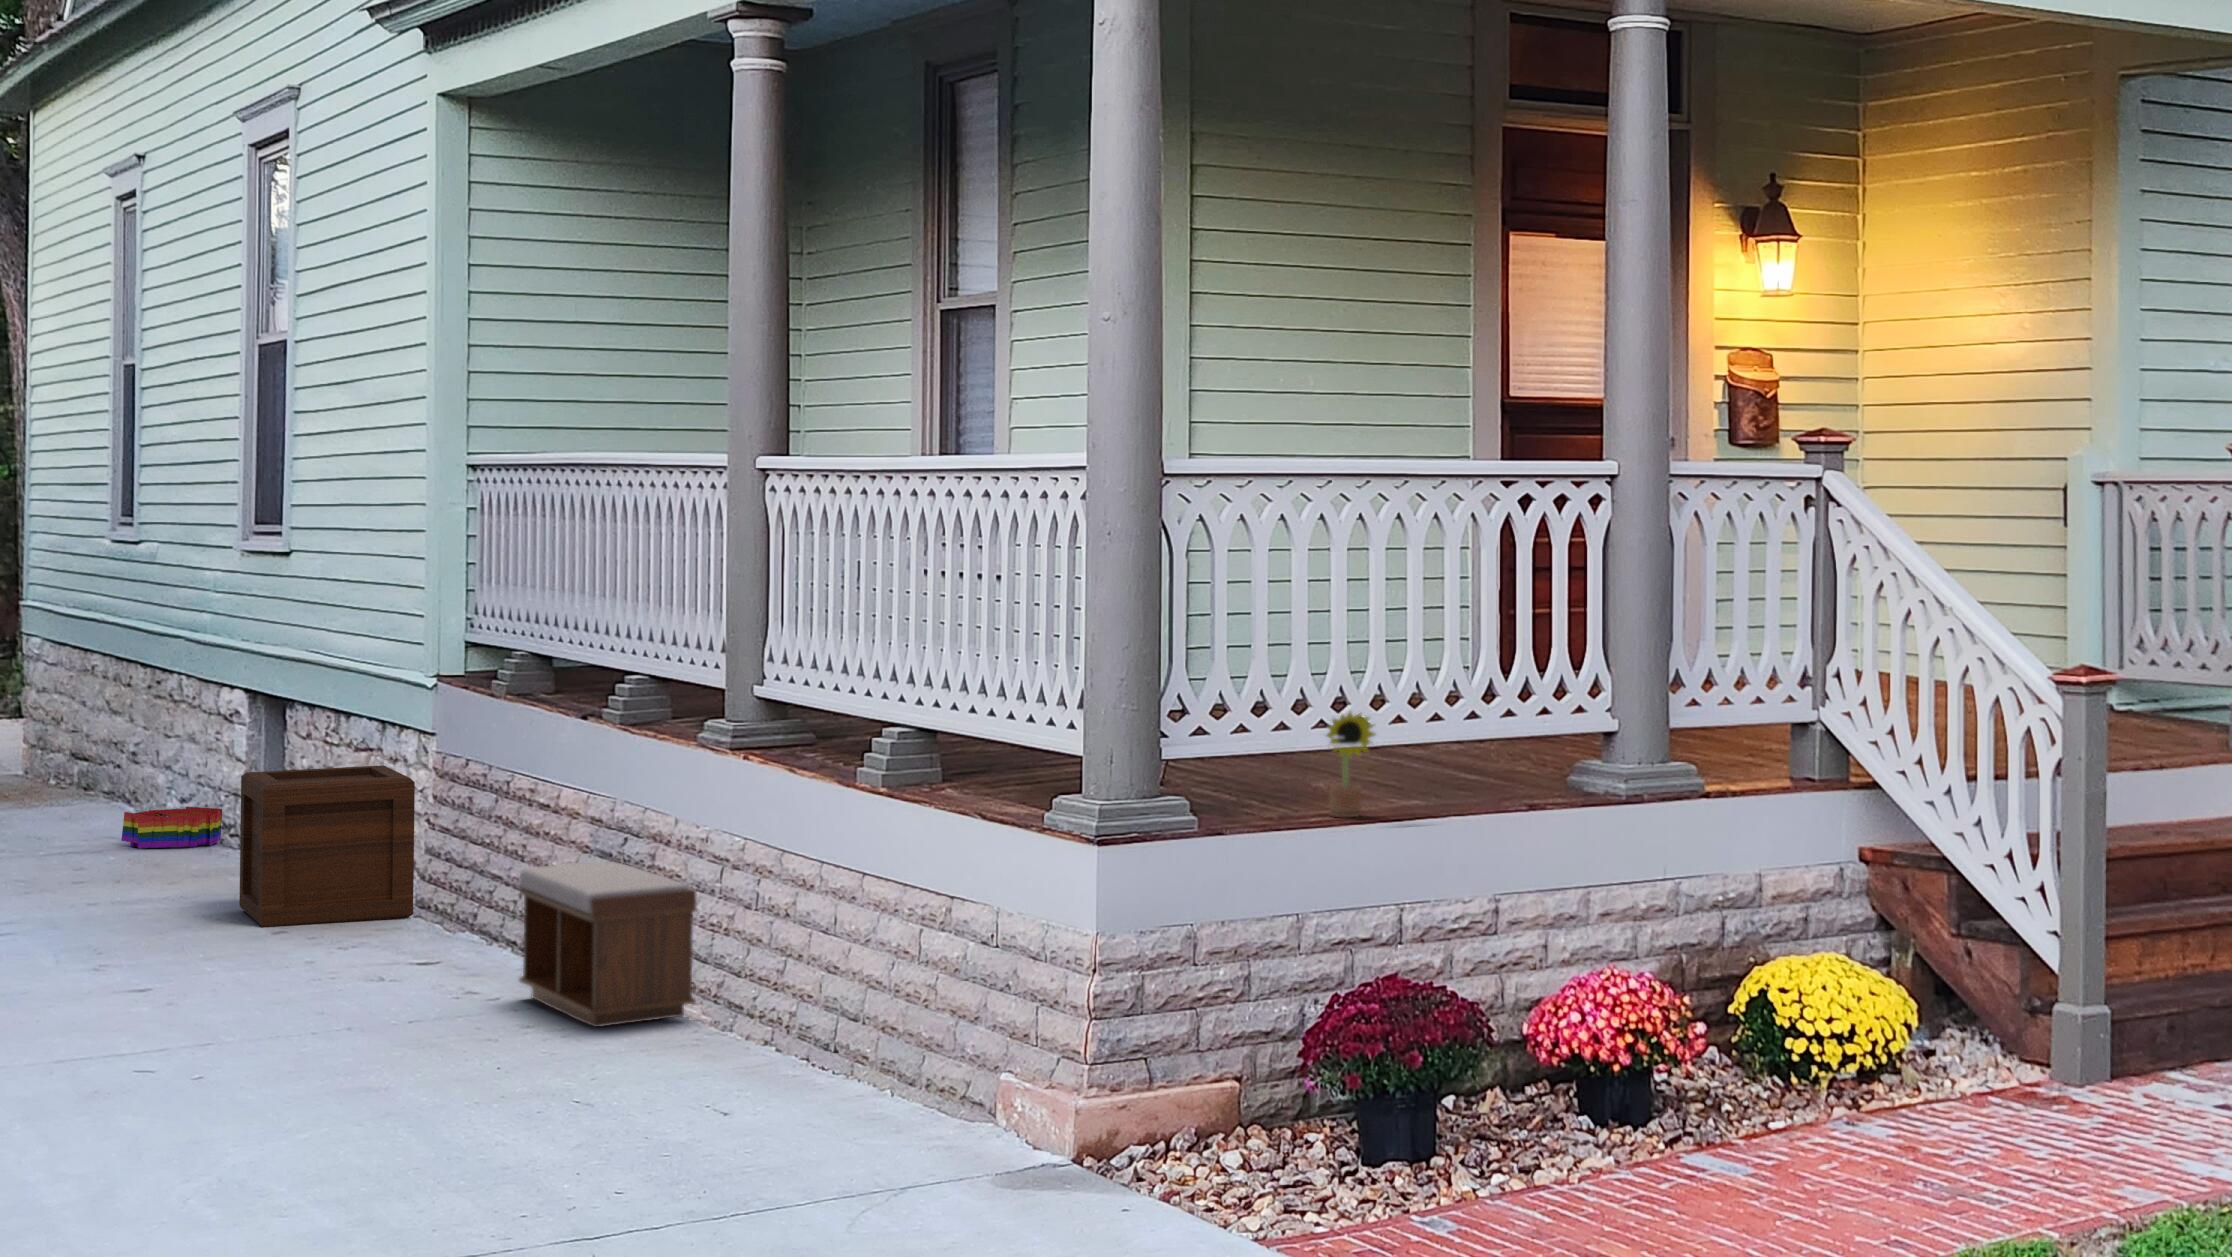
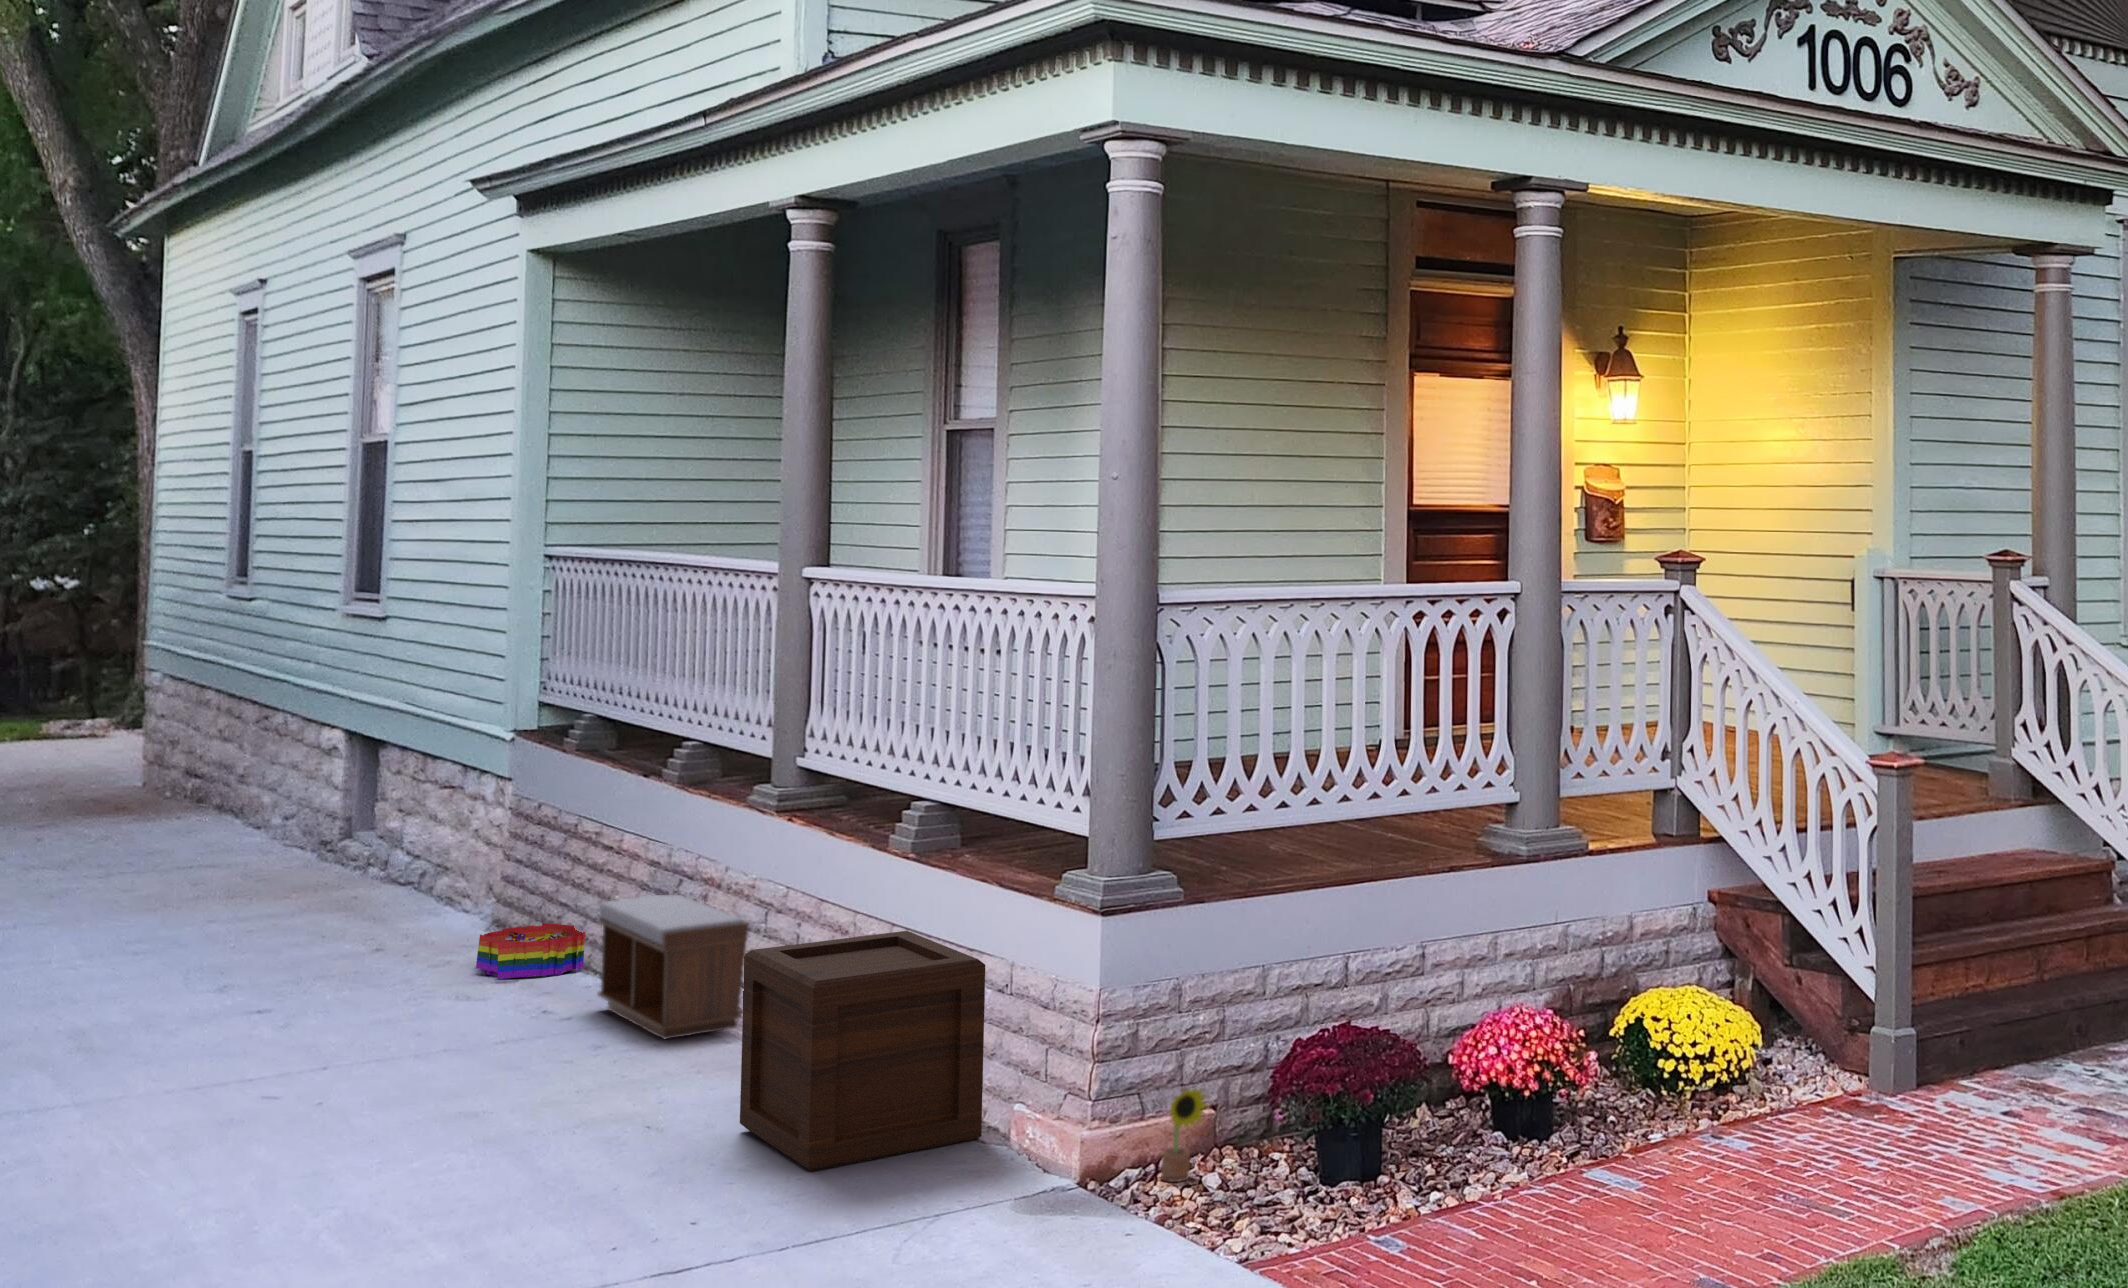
decorative plant: present [1327,712,1375,817] -> present [1161,1089,1208,1182]
wooden crate: present [239,765,415,927] -> present [740,931,985,1171]
storage bin: present [121,807,222,848] -> present [476,923,586,979]

